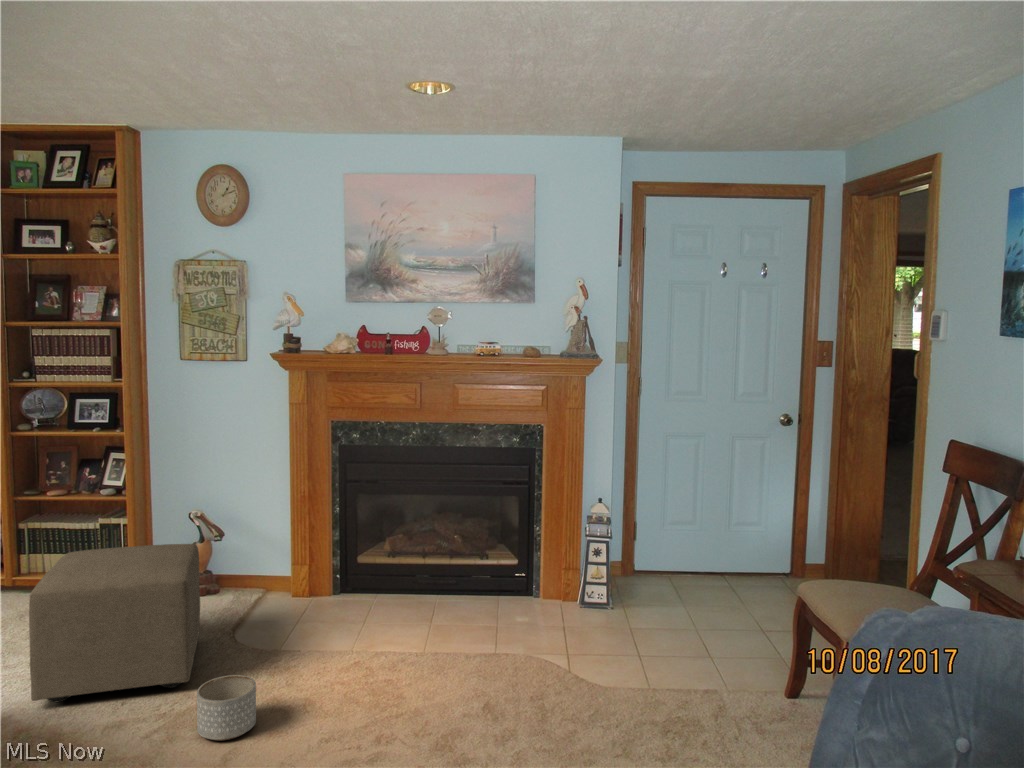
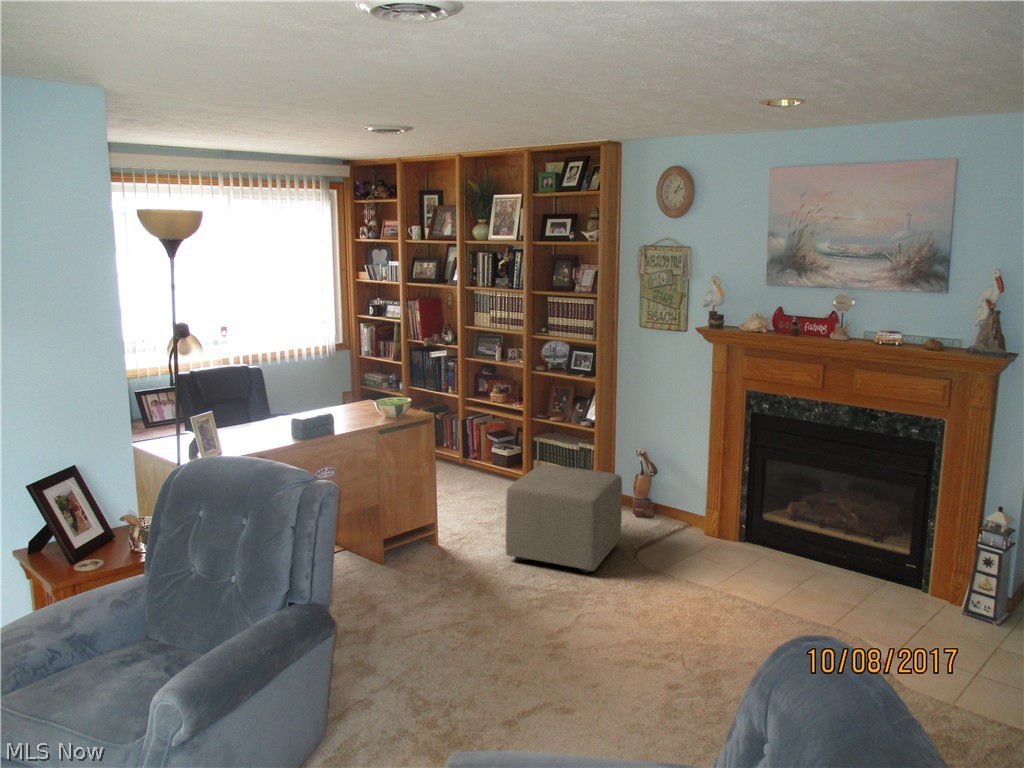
planter: present [197,675,256,741] -> none [583,573,623,616]

